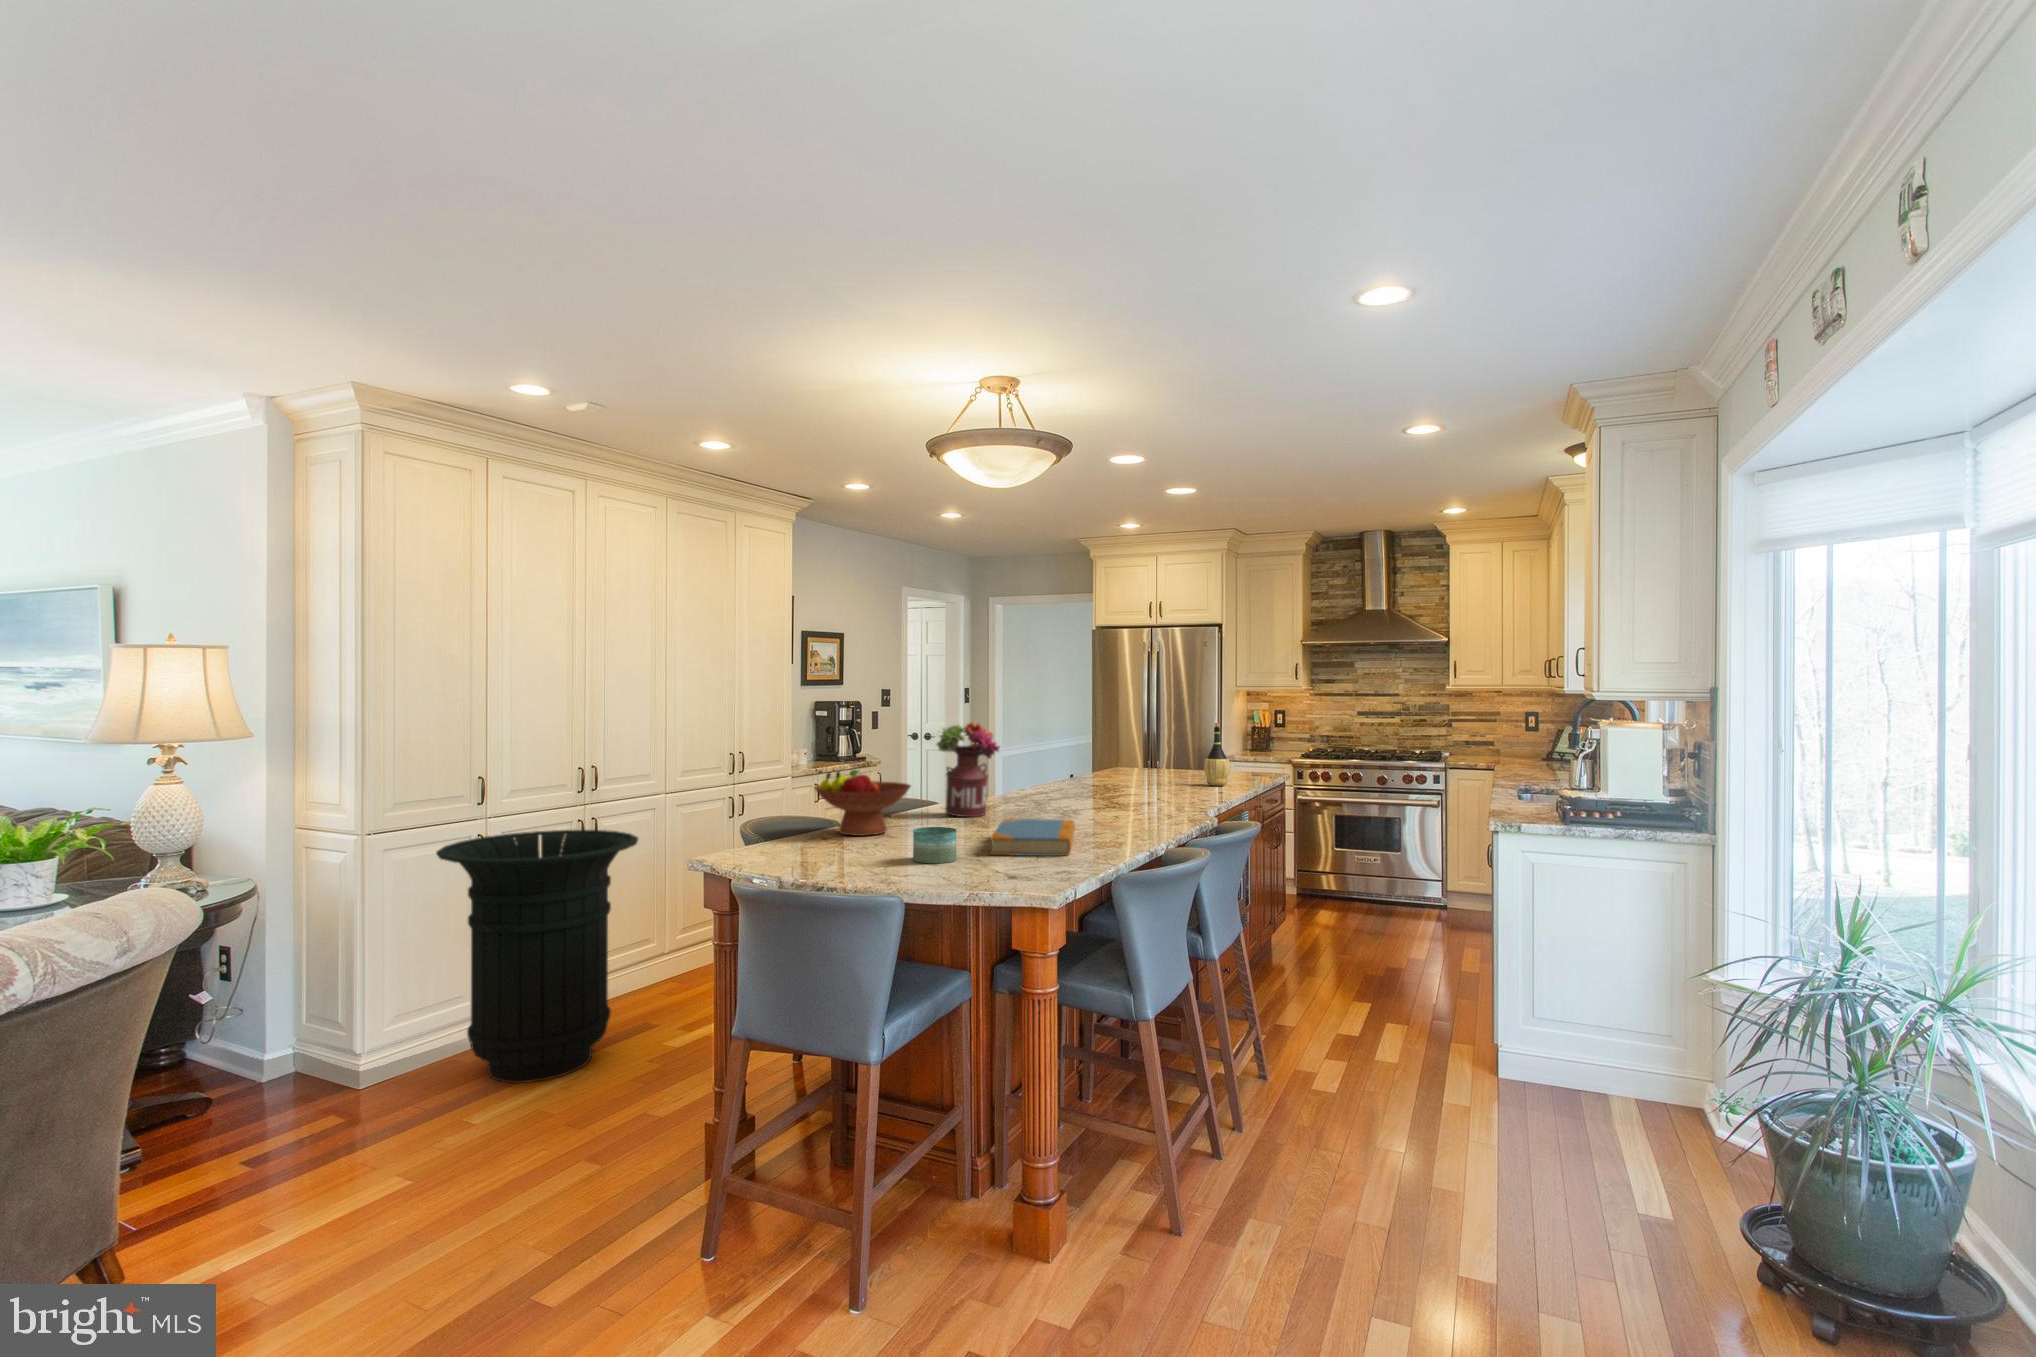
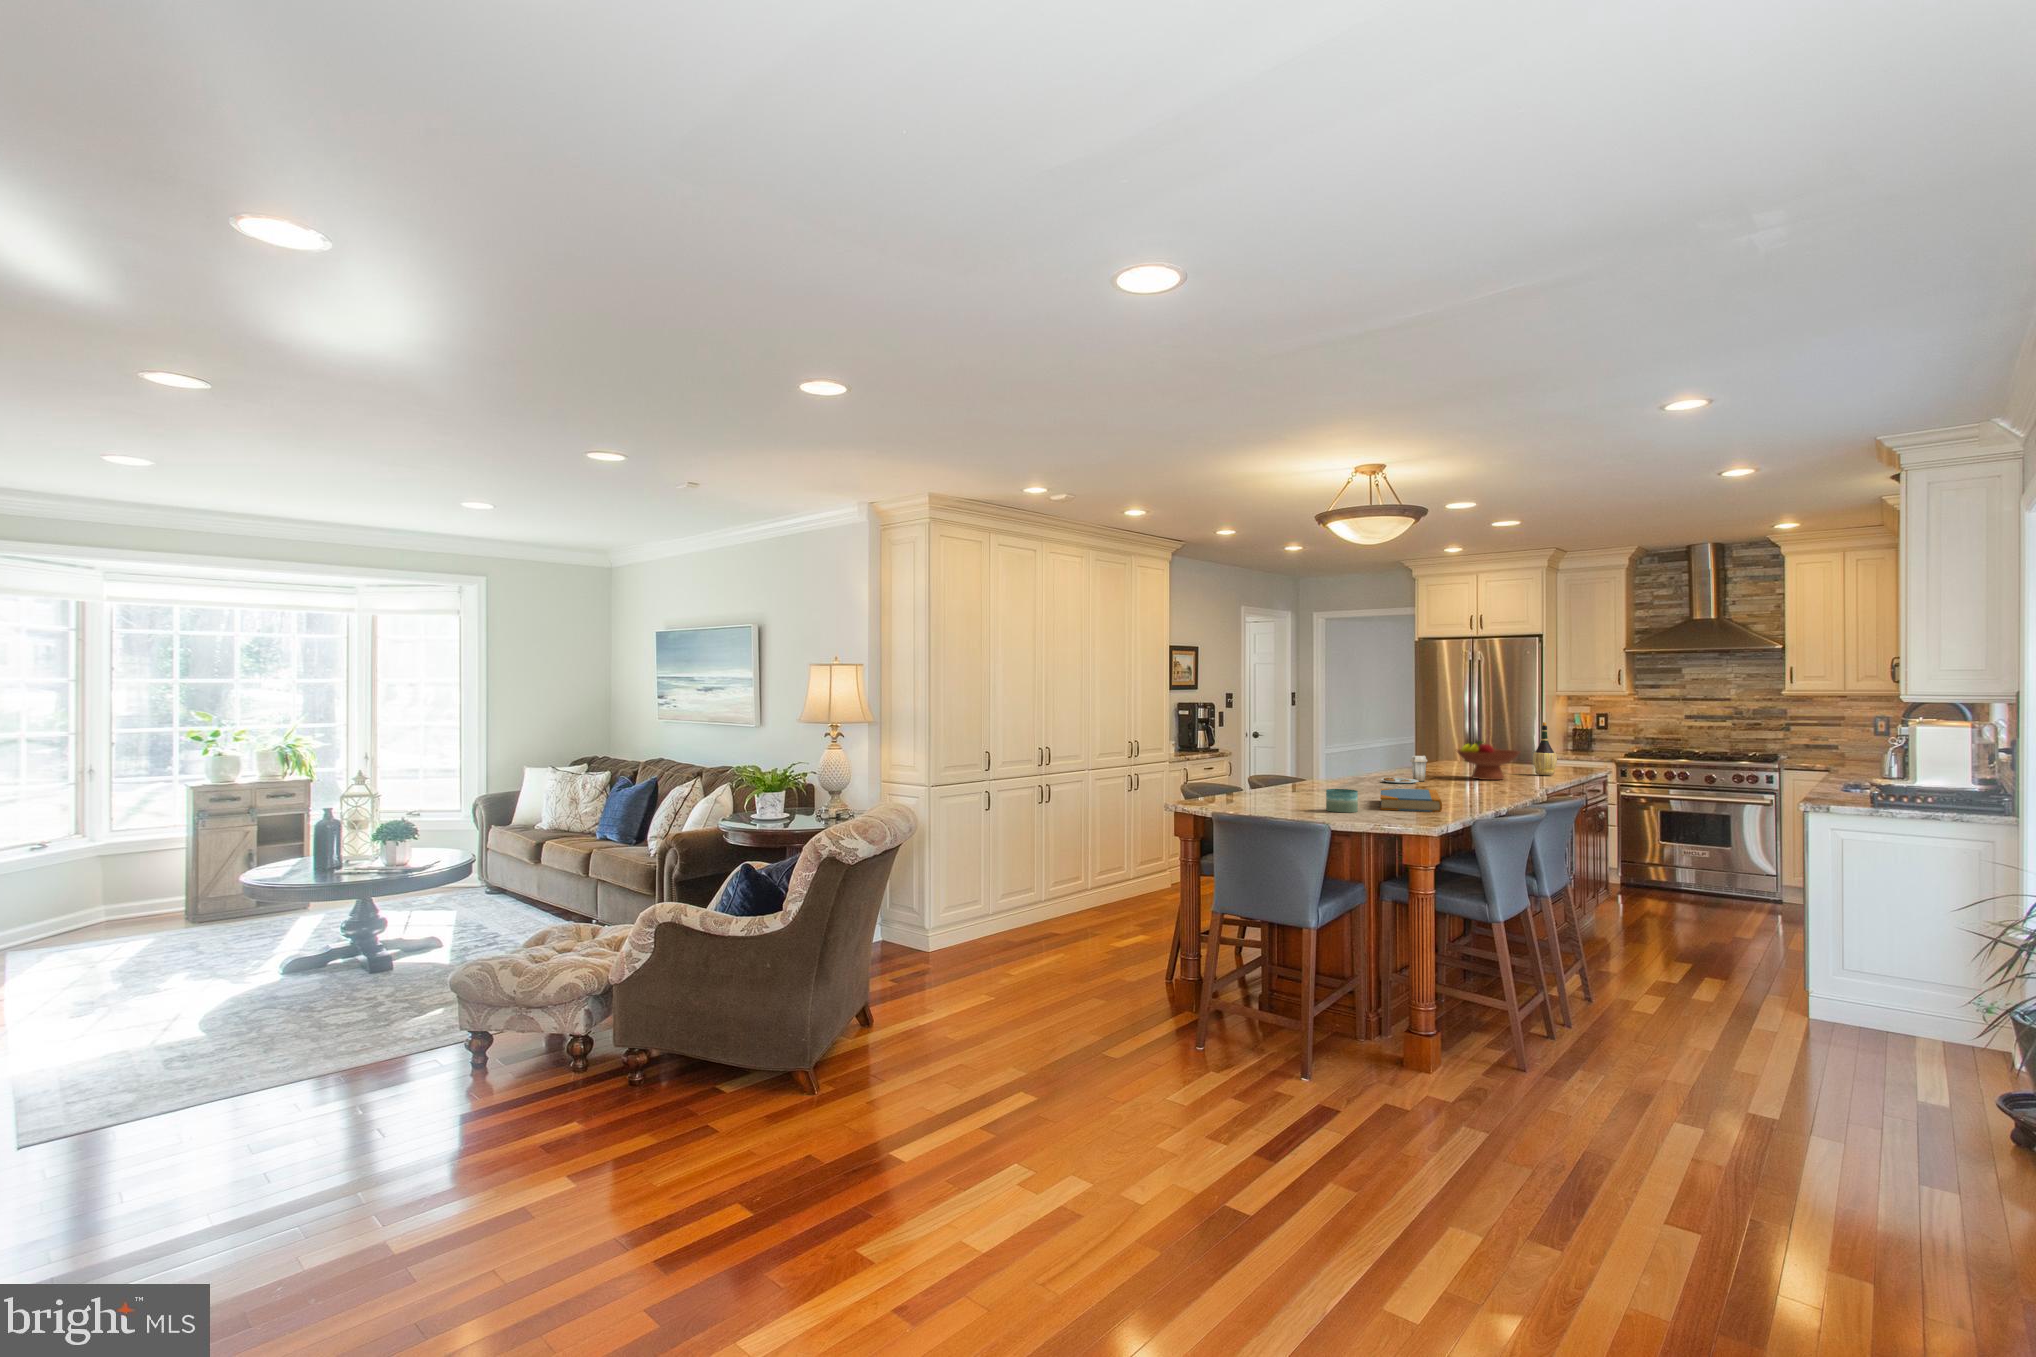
flower arrangement: present [937,722,1000,817] -> none [1316,718,1368,790]
plate: none [1026,766,1083,804] -> present [1381,756,1428,784]
fruit bowl: present [815,770,911,836] -> present [1457,741,1519,780]
trash can: present [436,830,639,1083] -> none [975,792,1098,958]

